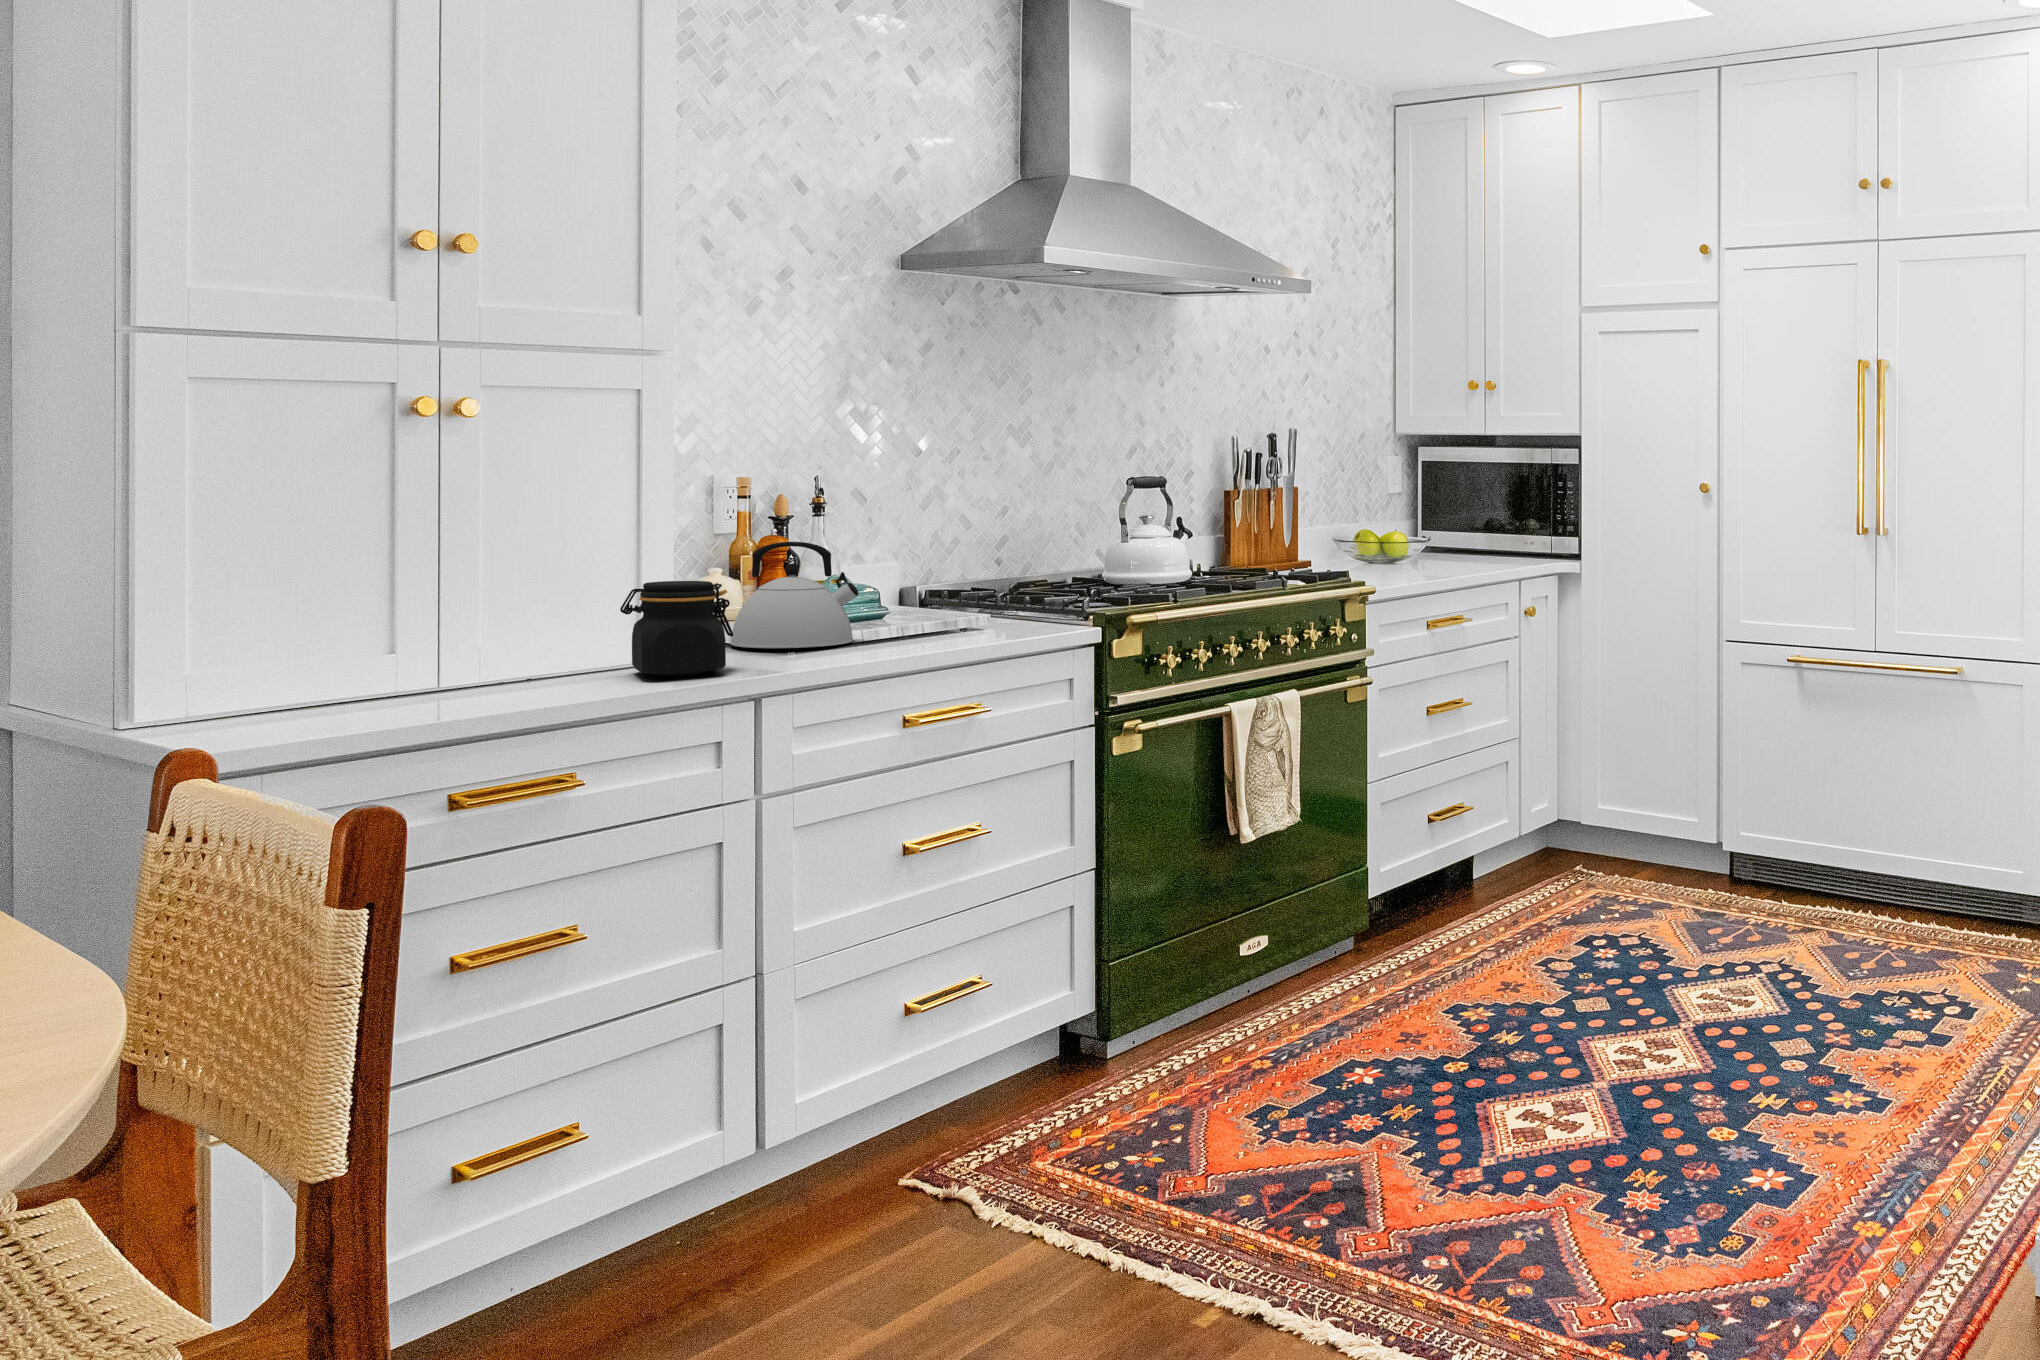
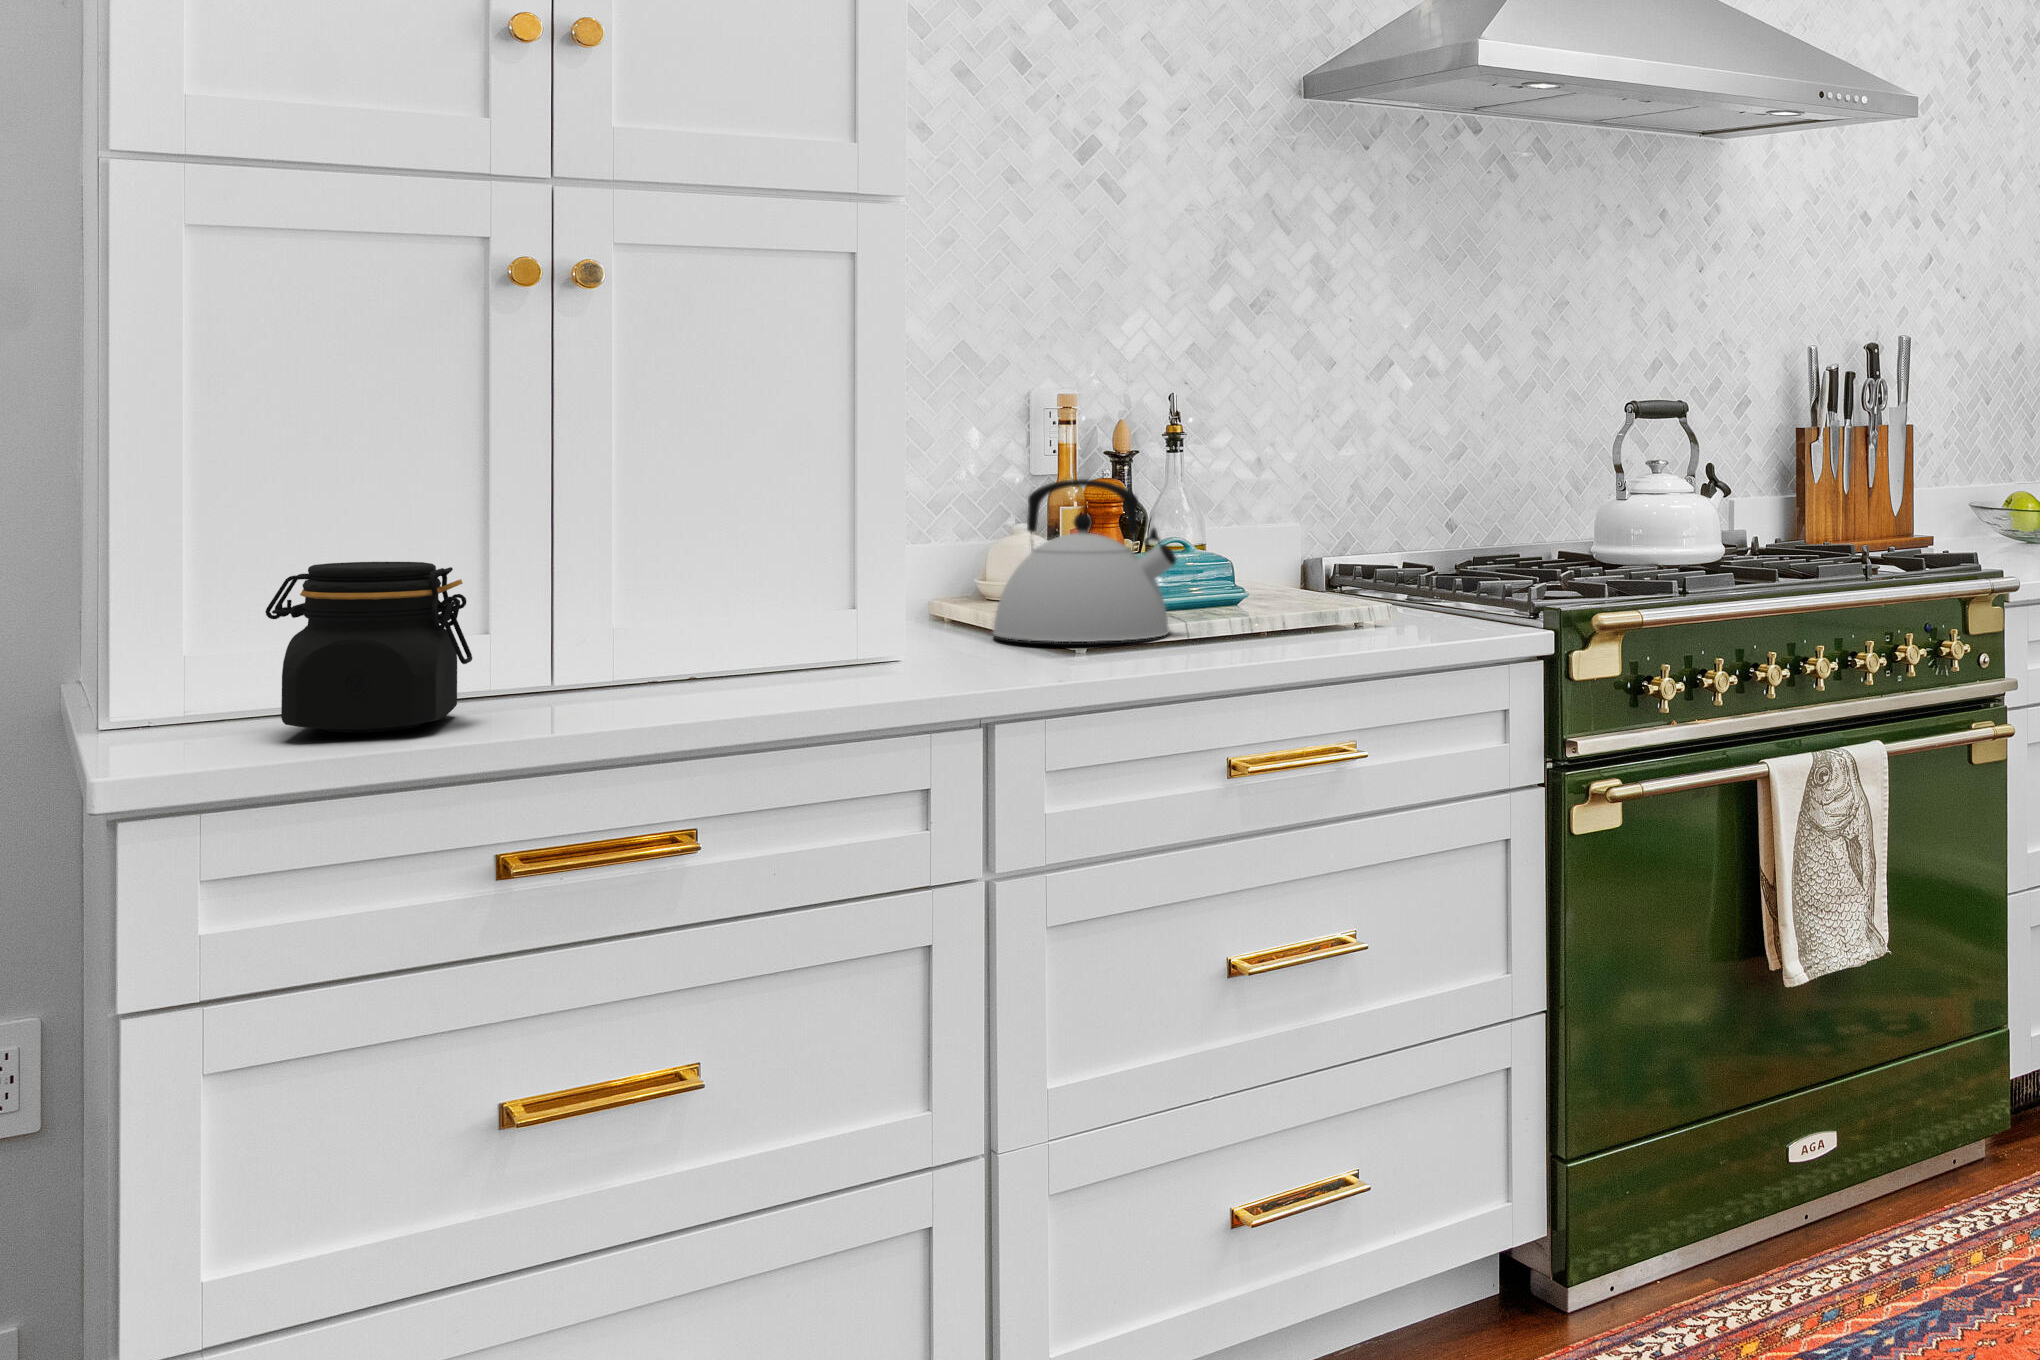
jar: present [620,581,733,676] -> present [265,562,472,733]

